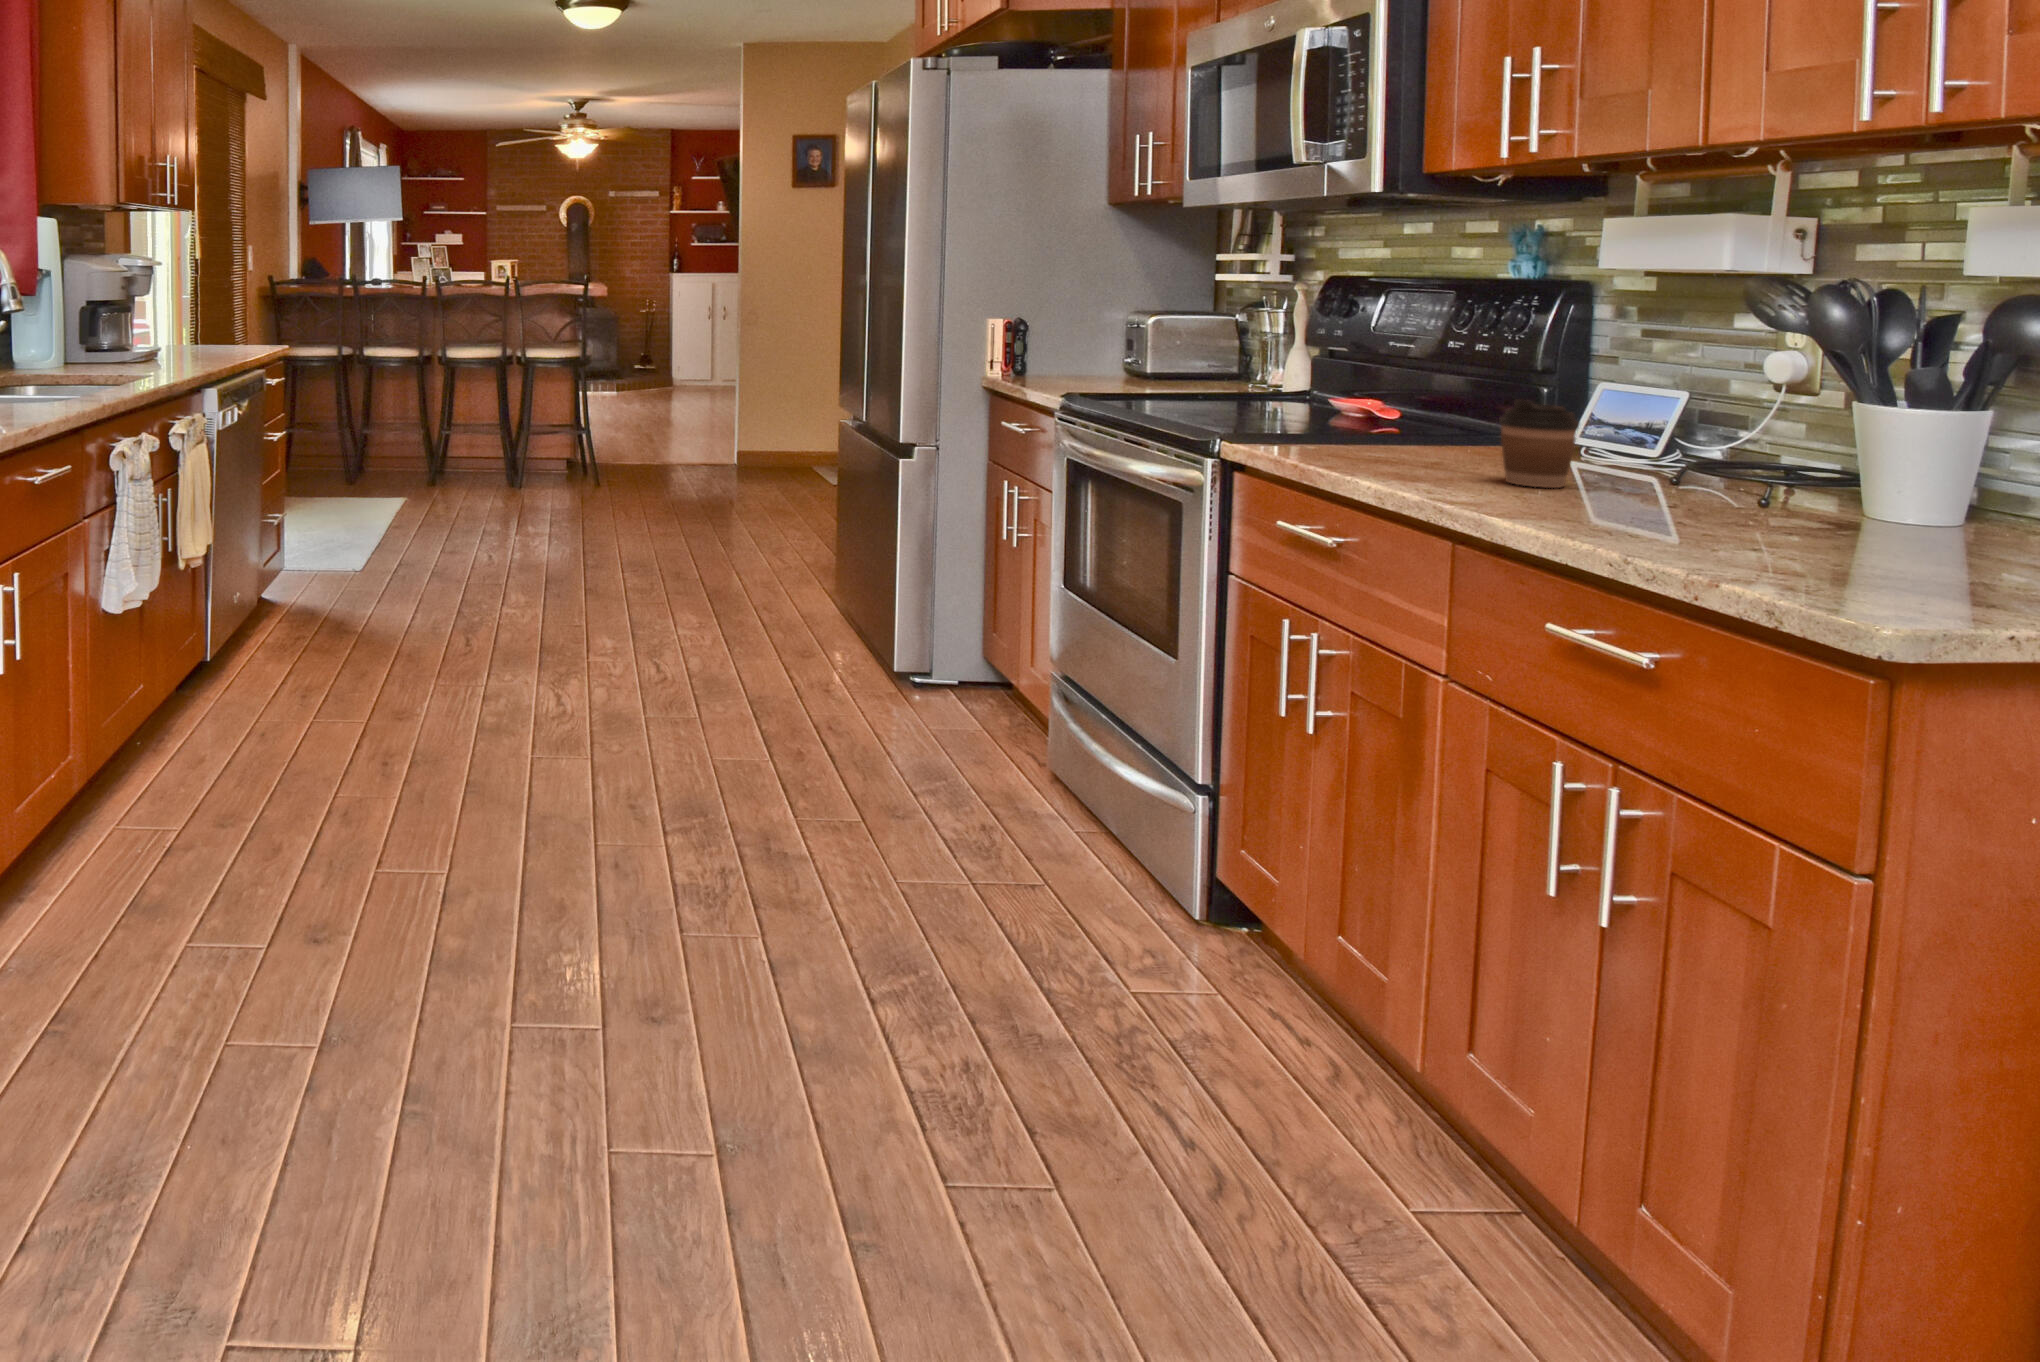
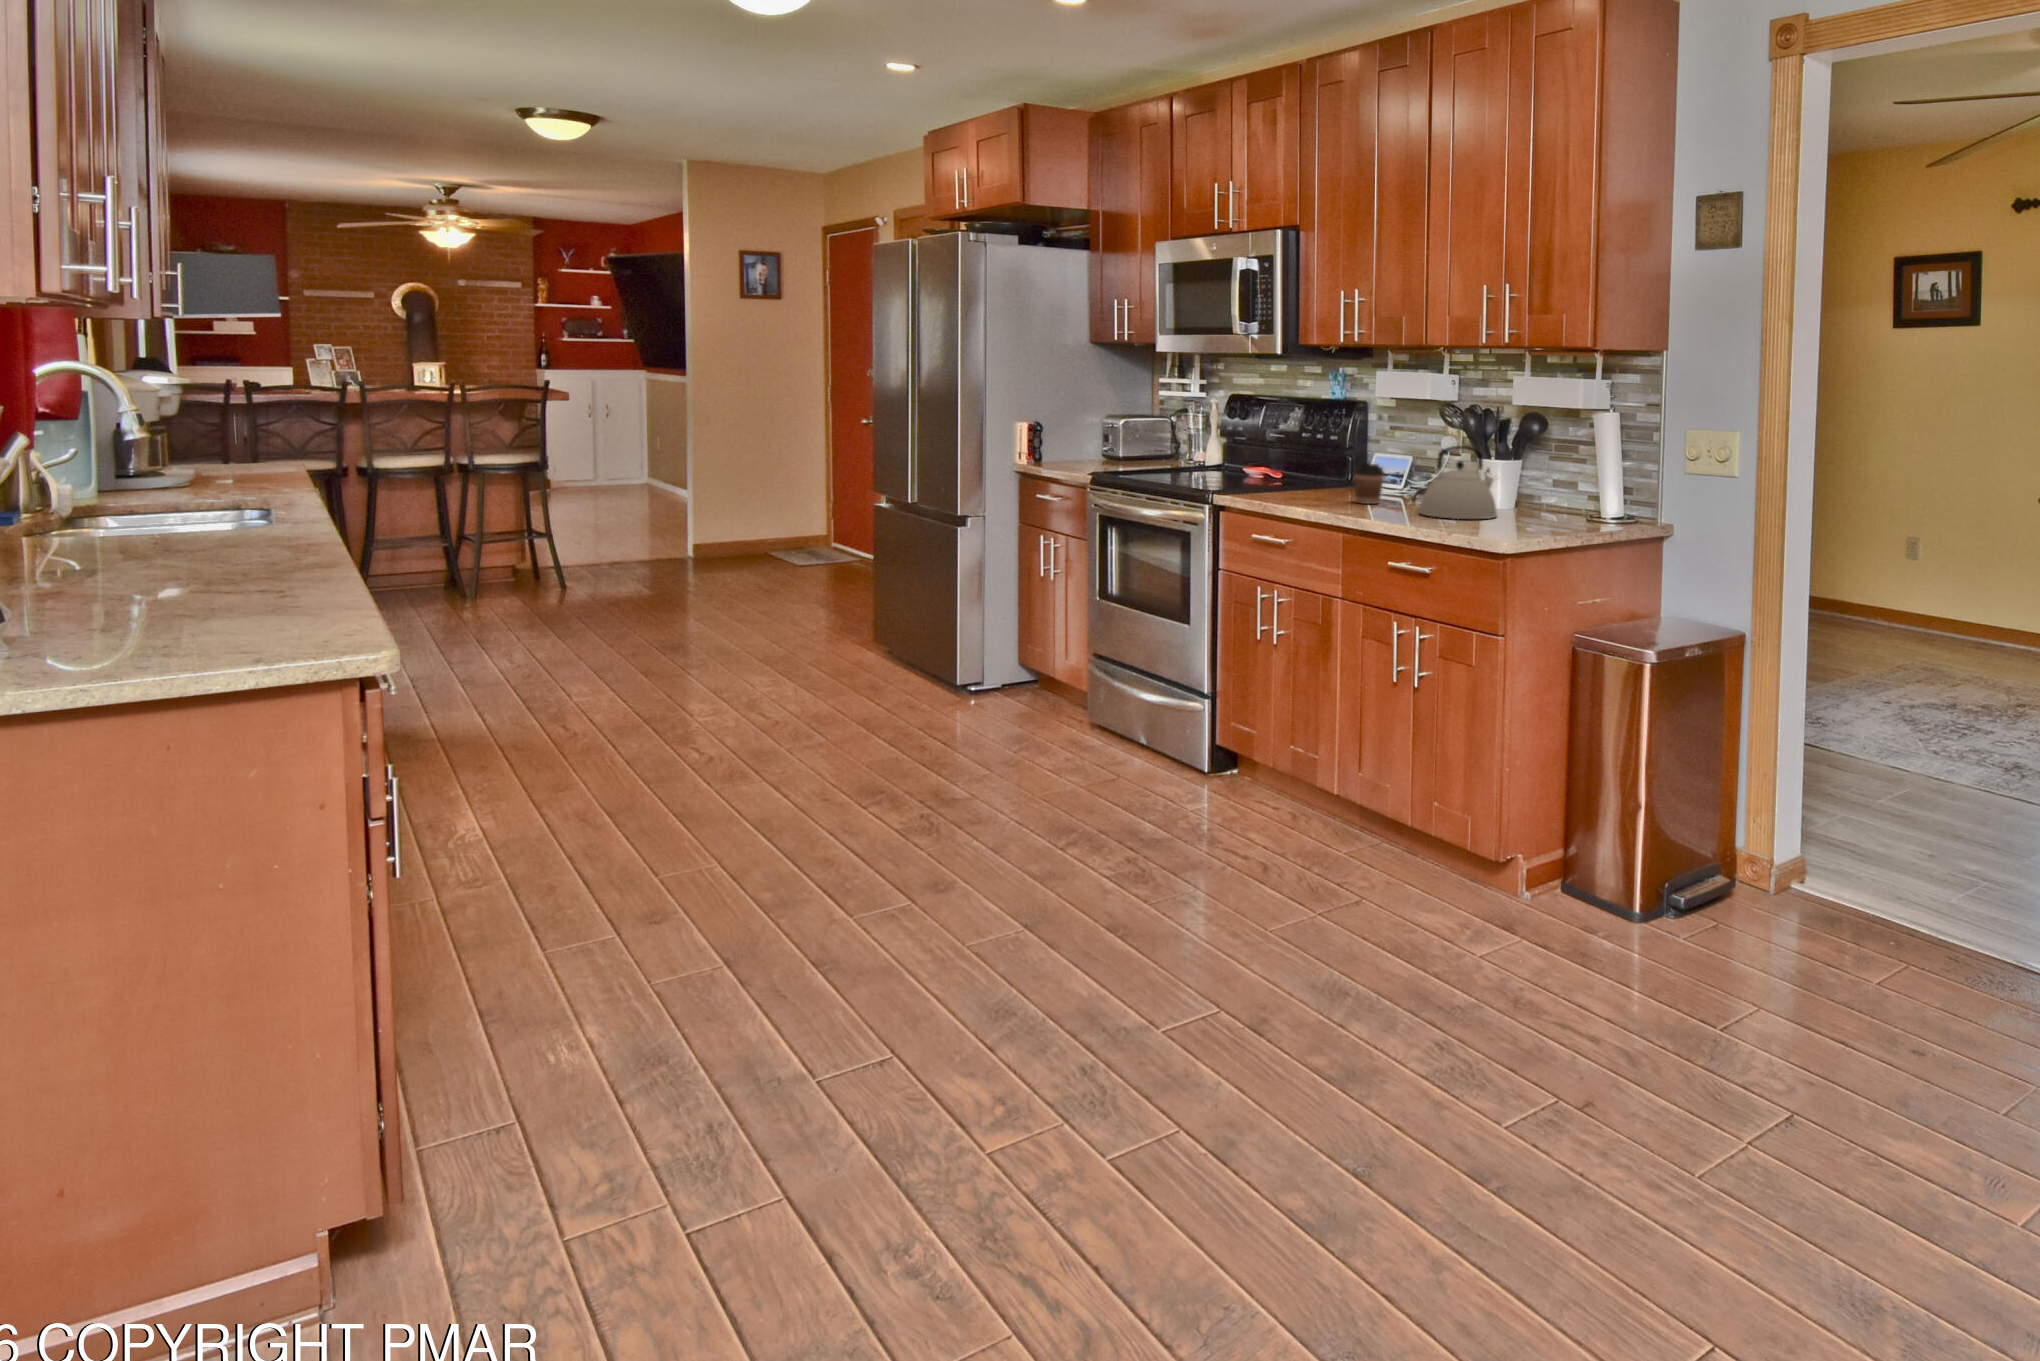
kettle: none [1646,375,1902,554] -> present [1420,446,1497,519]

